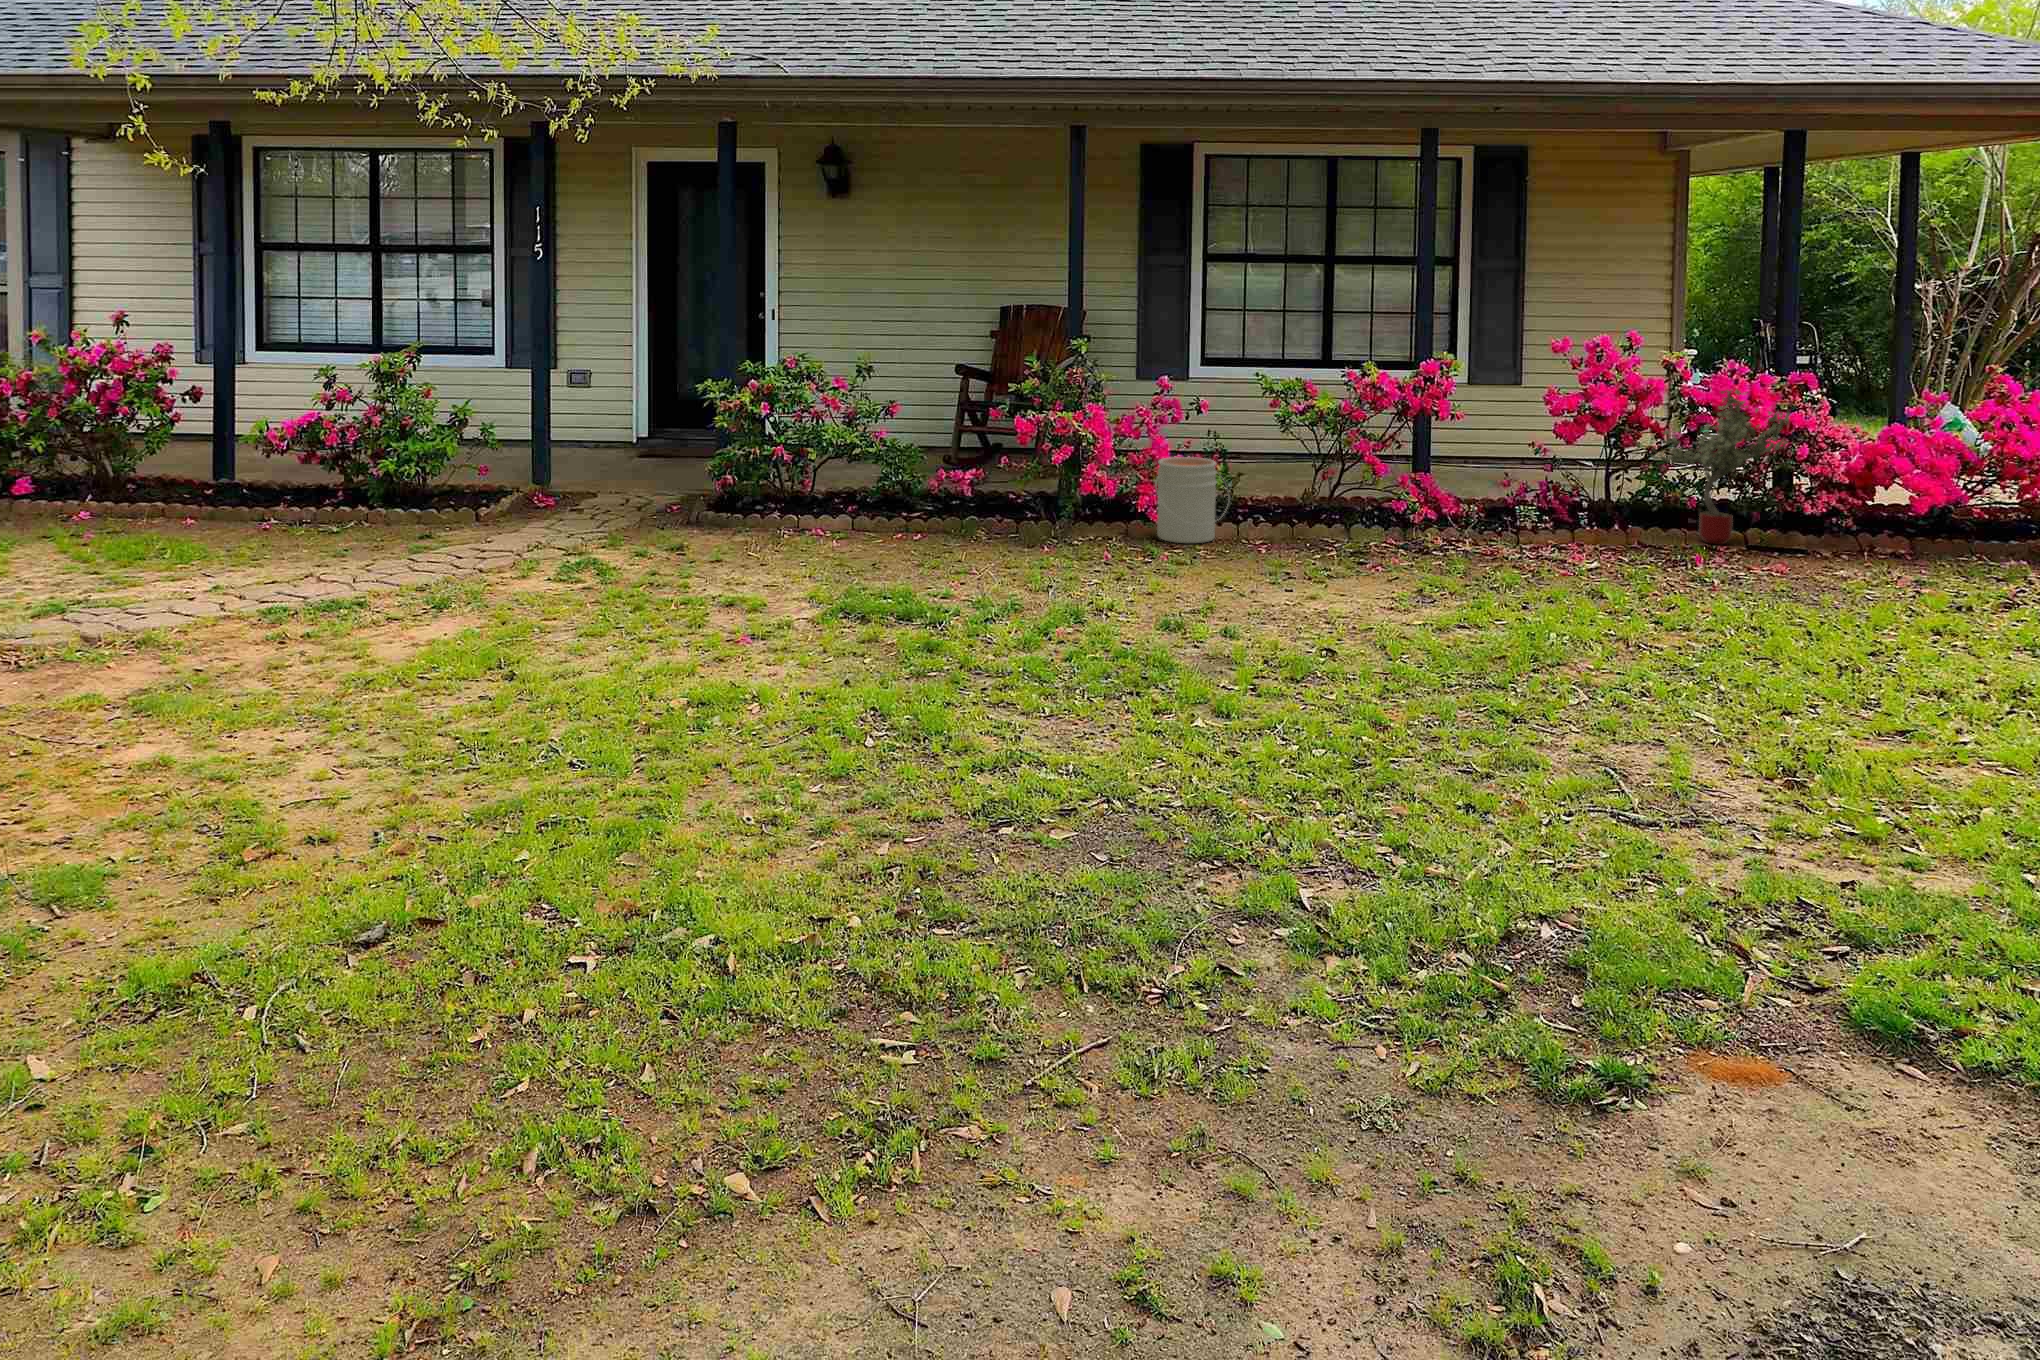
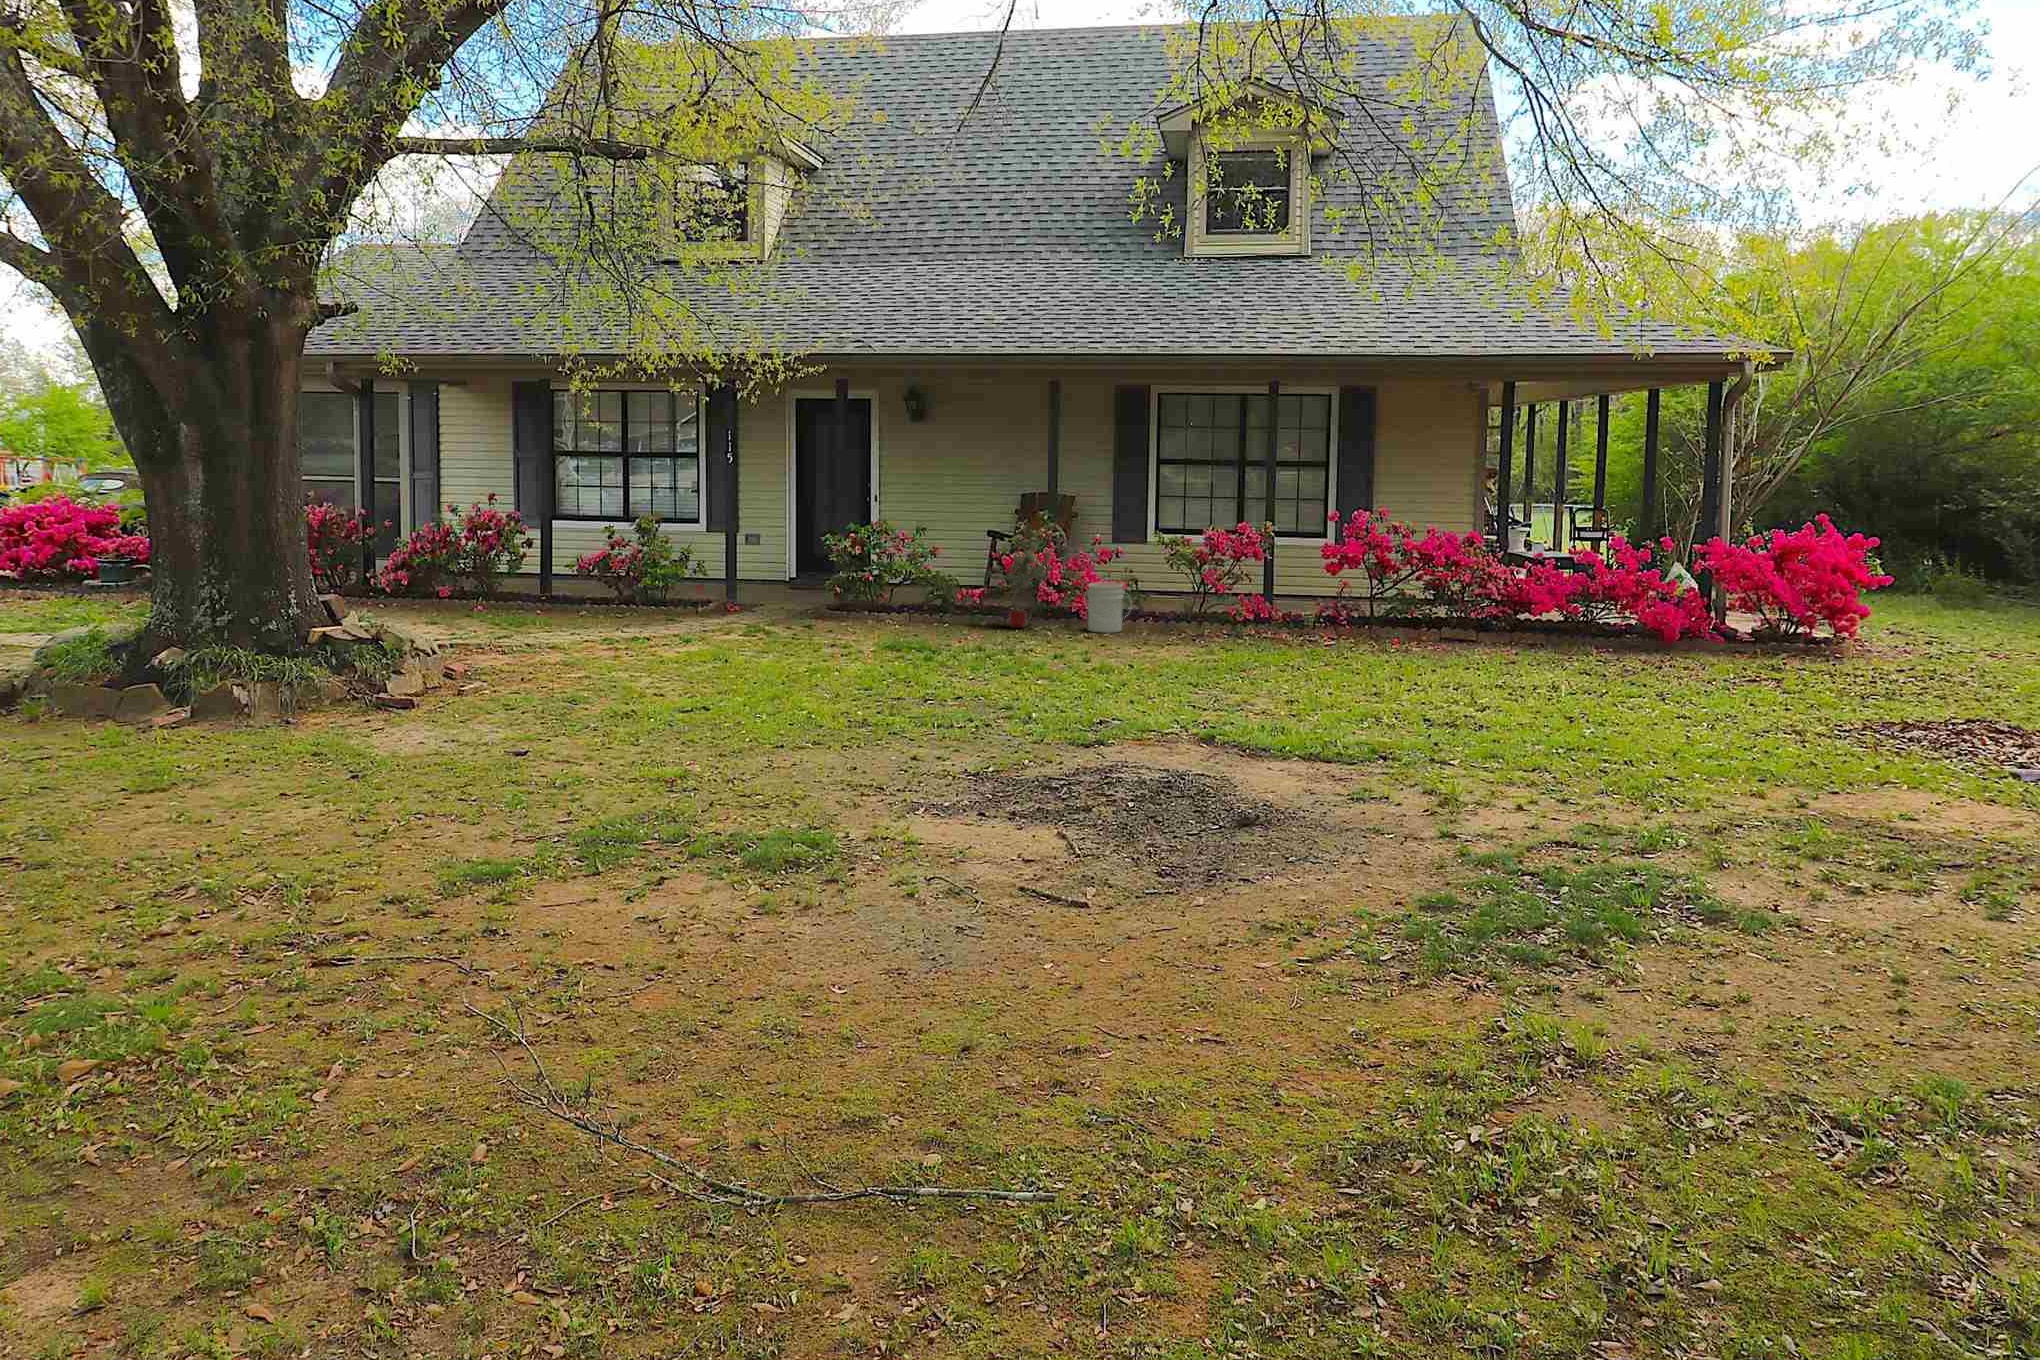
potted tree: present [1651,390,1790,544] -> present [987,537,1052,628]

